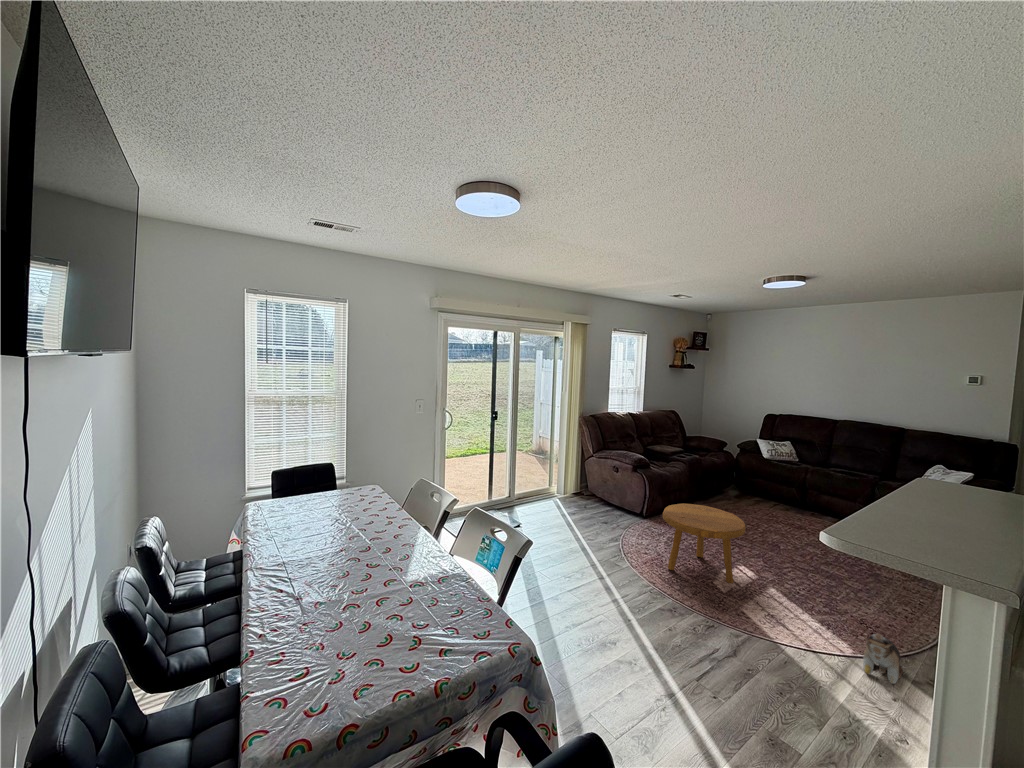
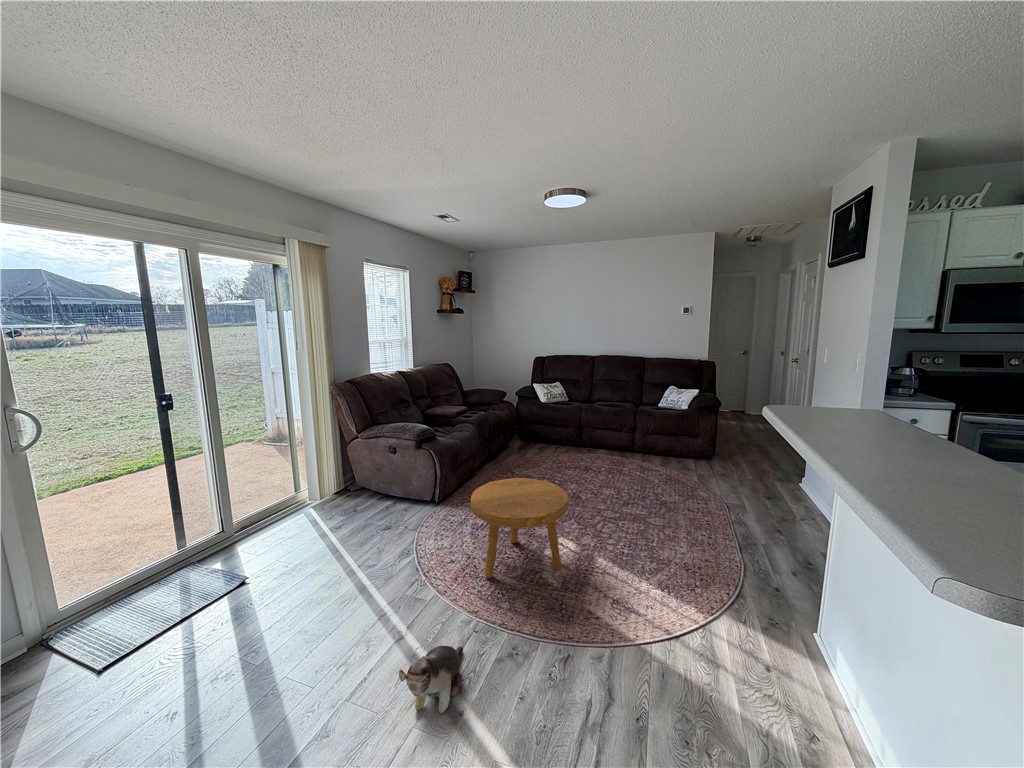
plush toy: present [863,634,903,684] -> present [399,646,463,713]

